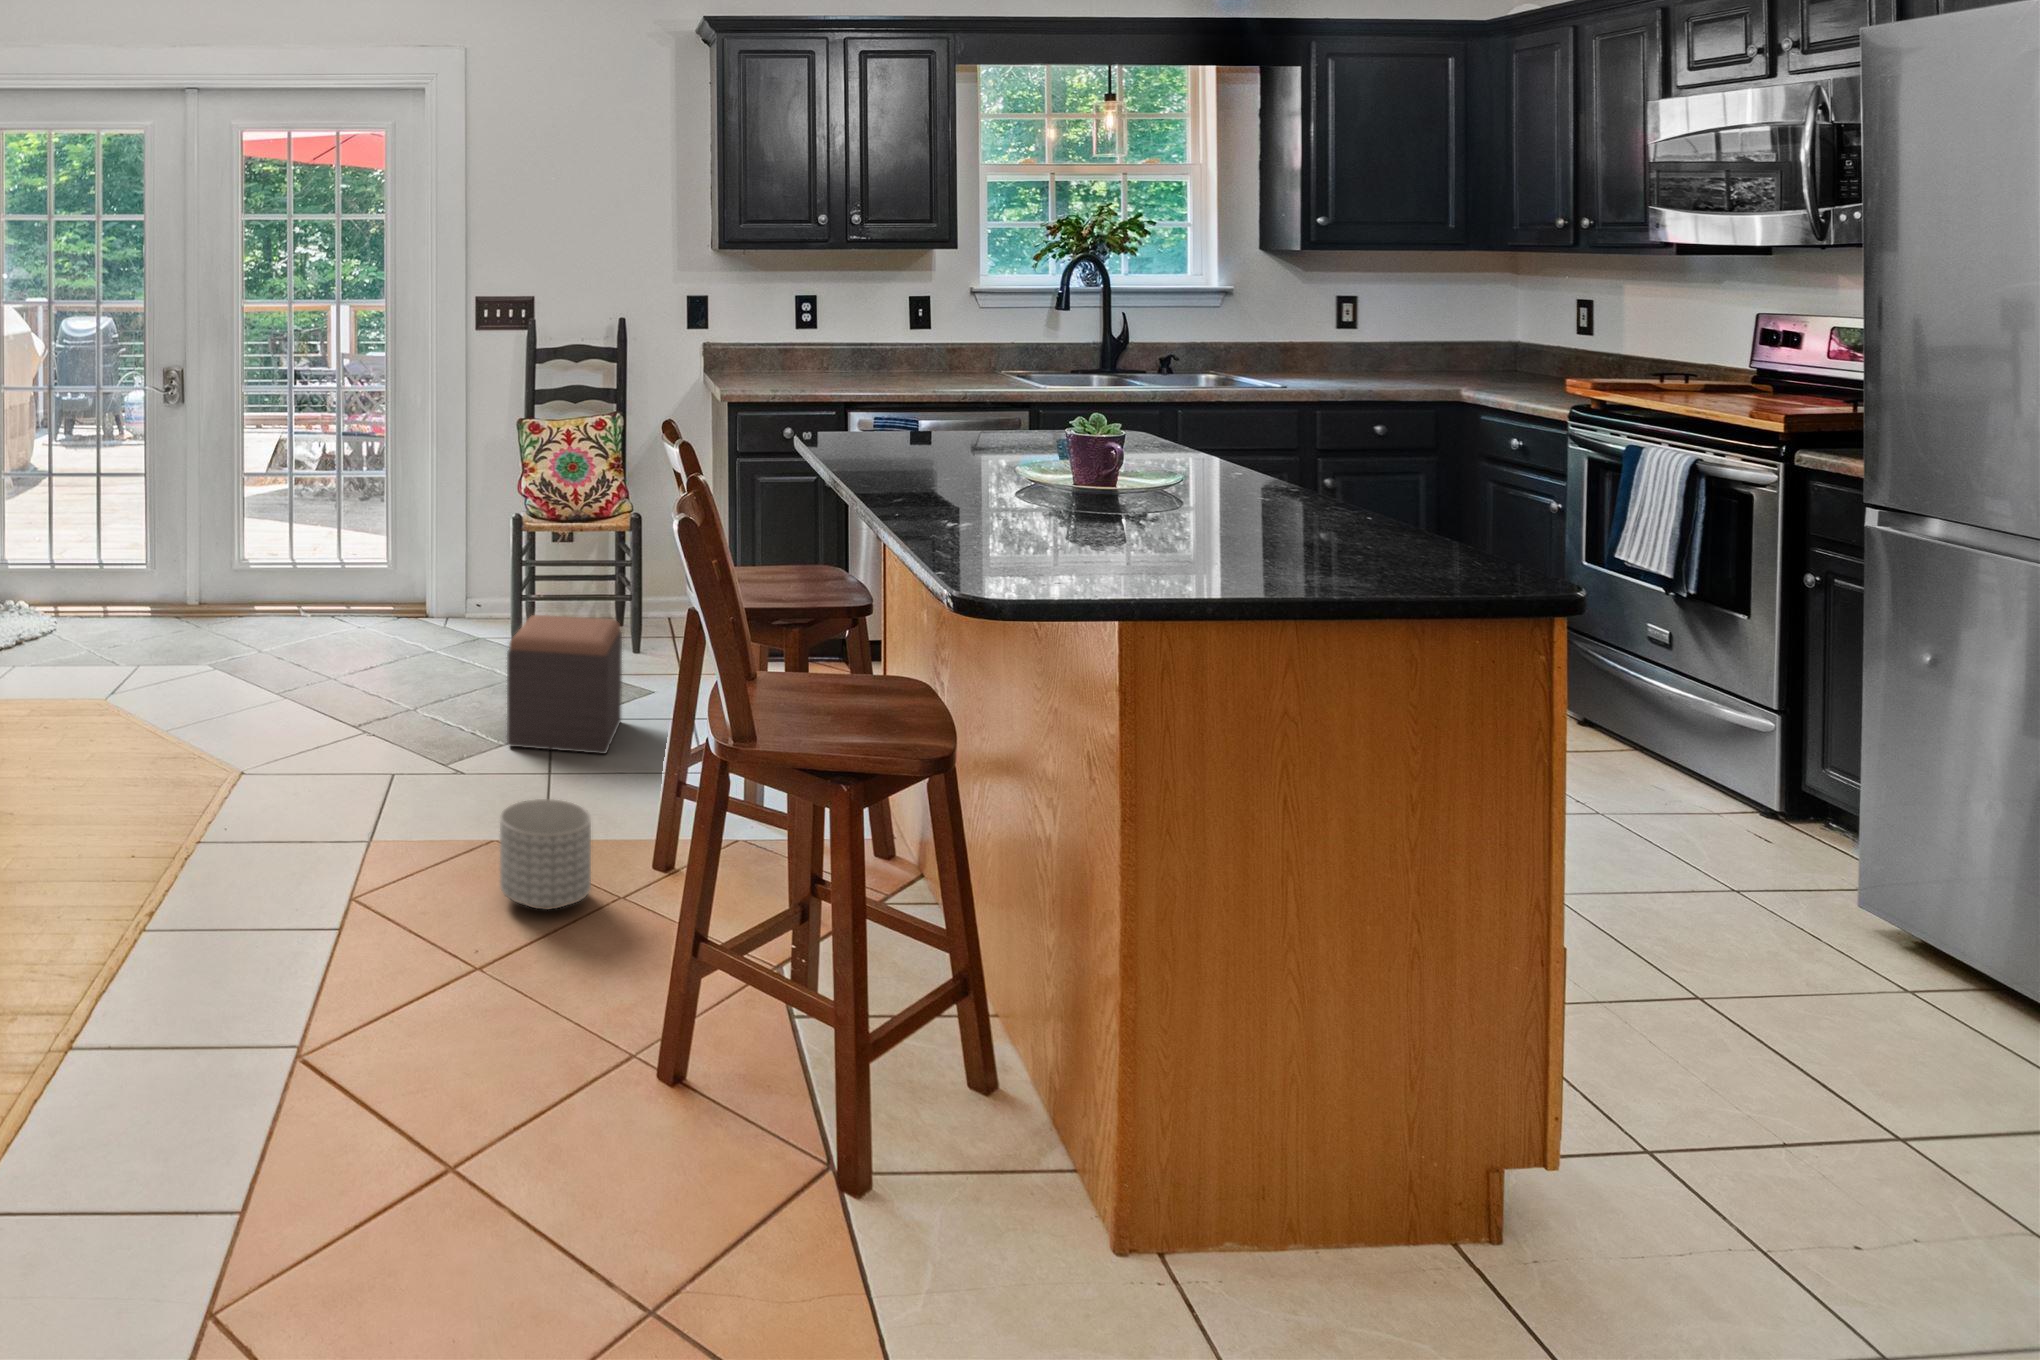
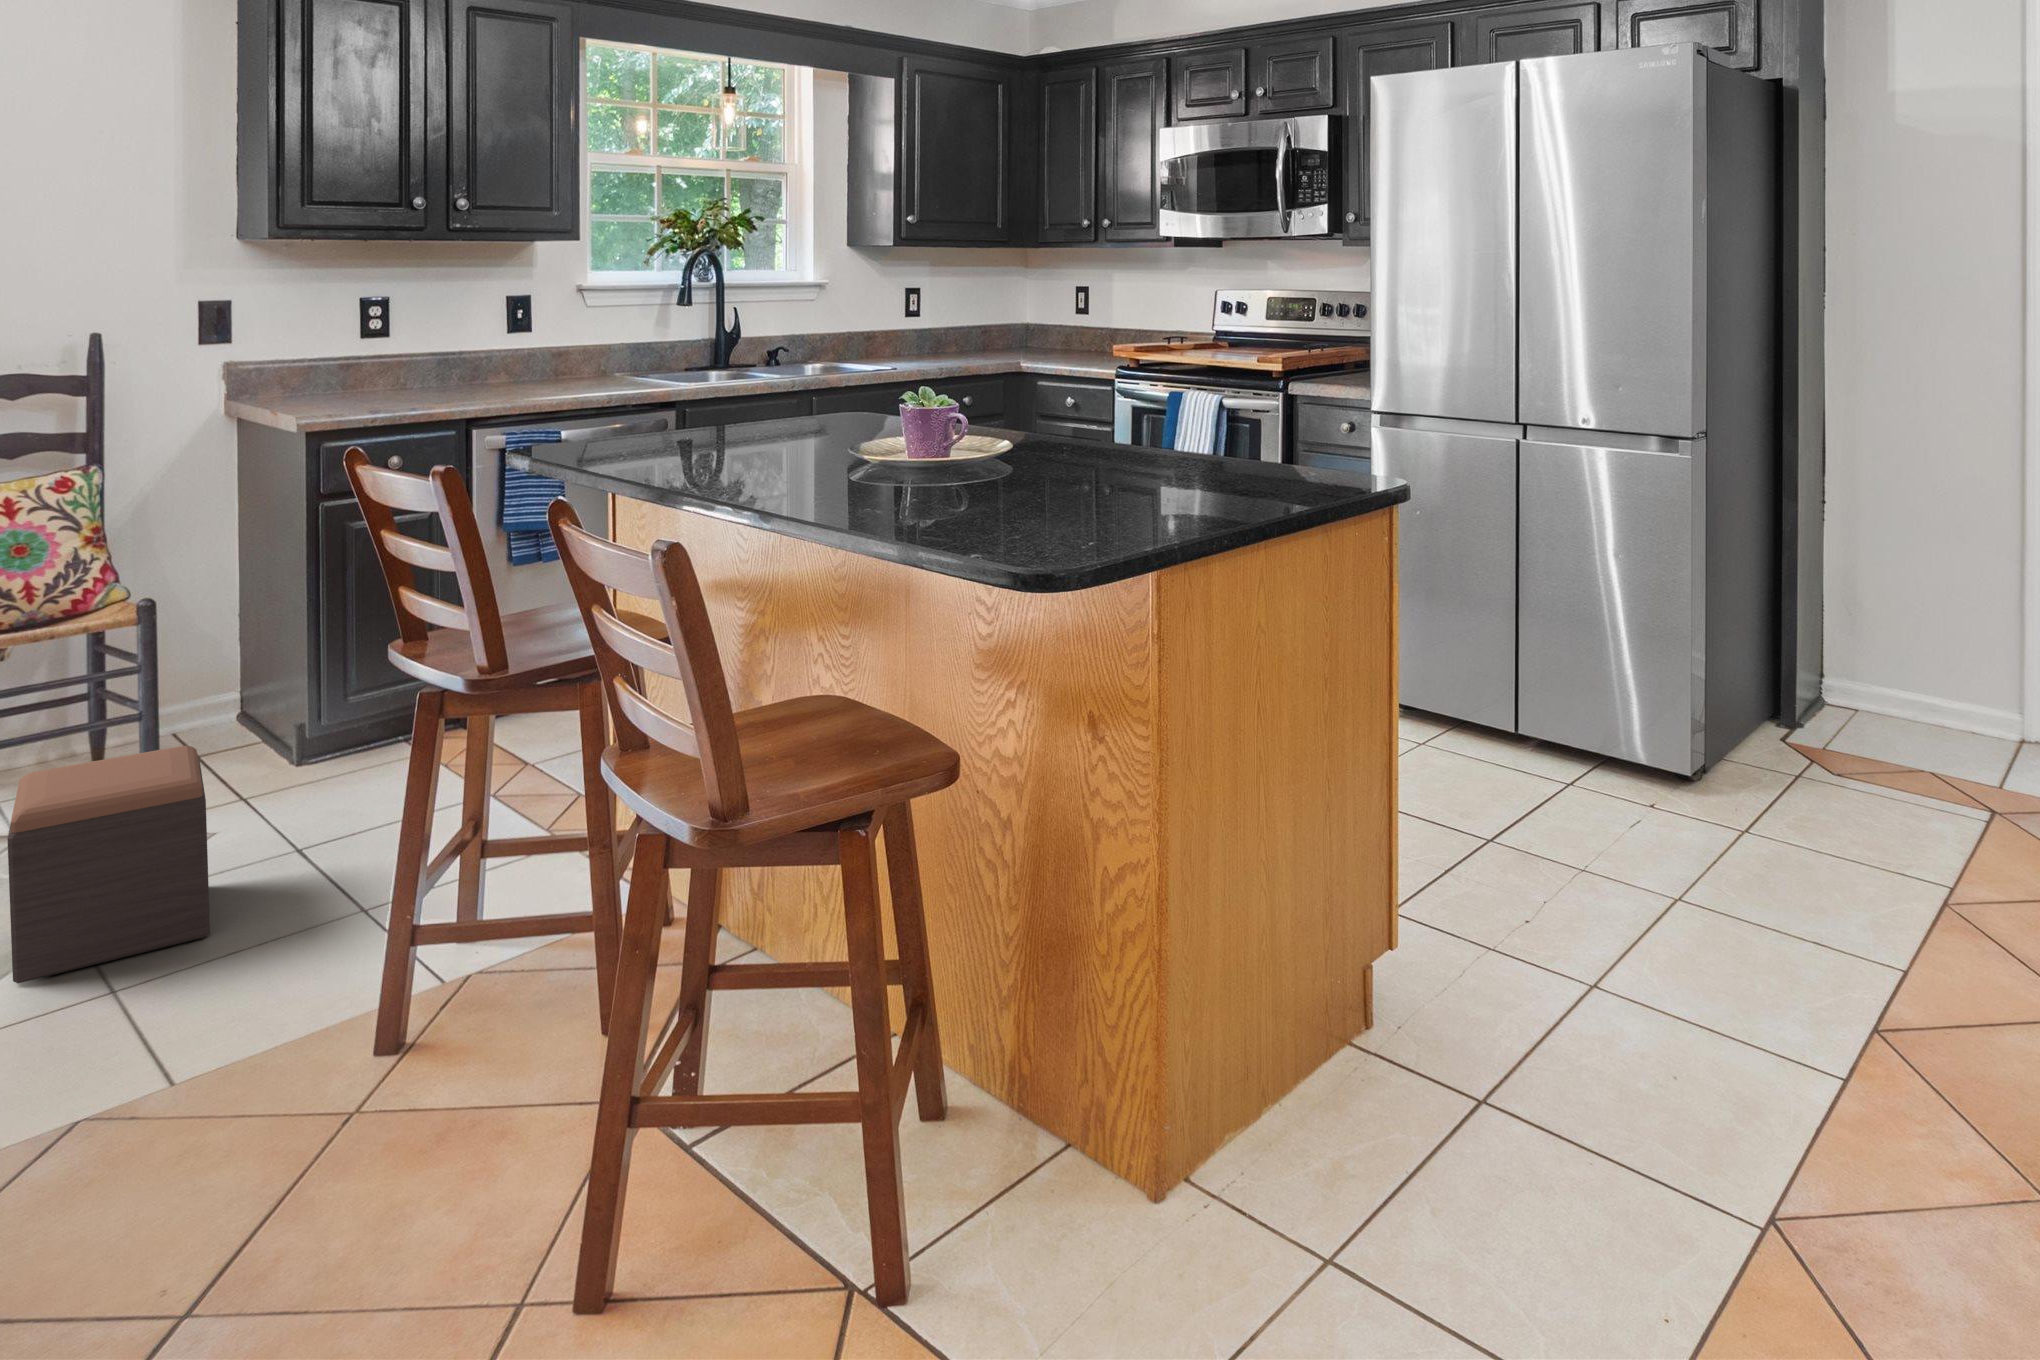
planter: present [500,799,591,910] -> none [150,1012,323,1199]

